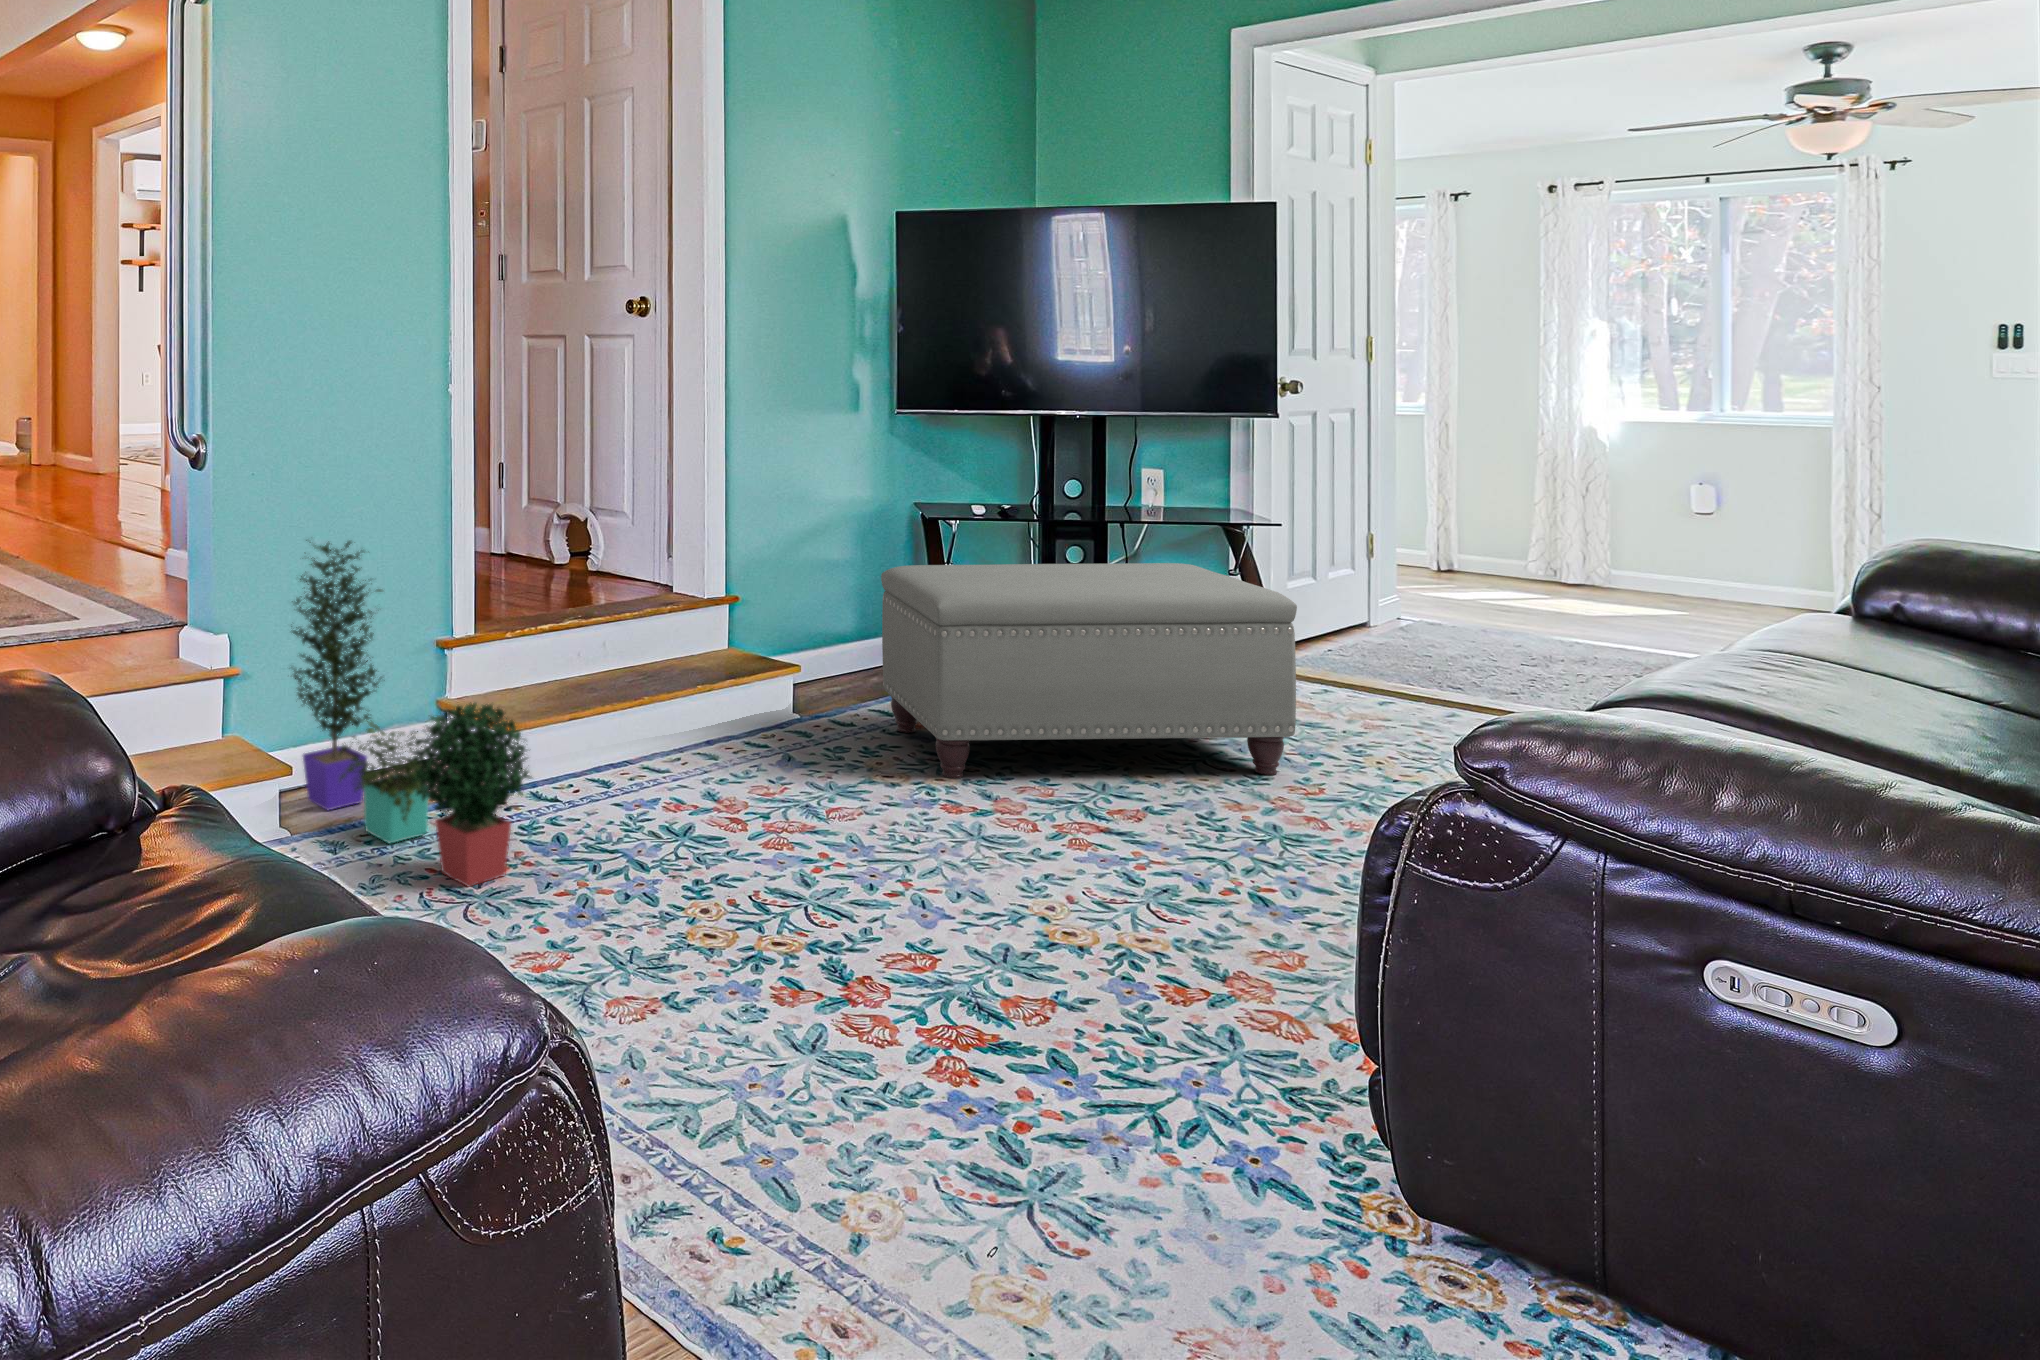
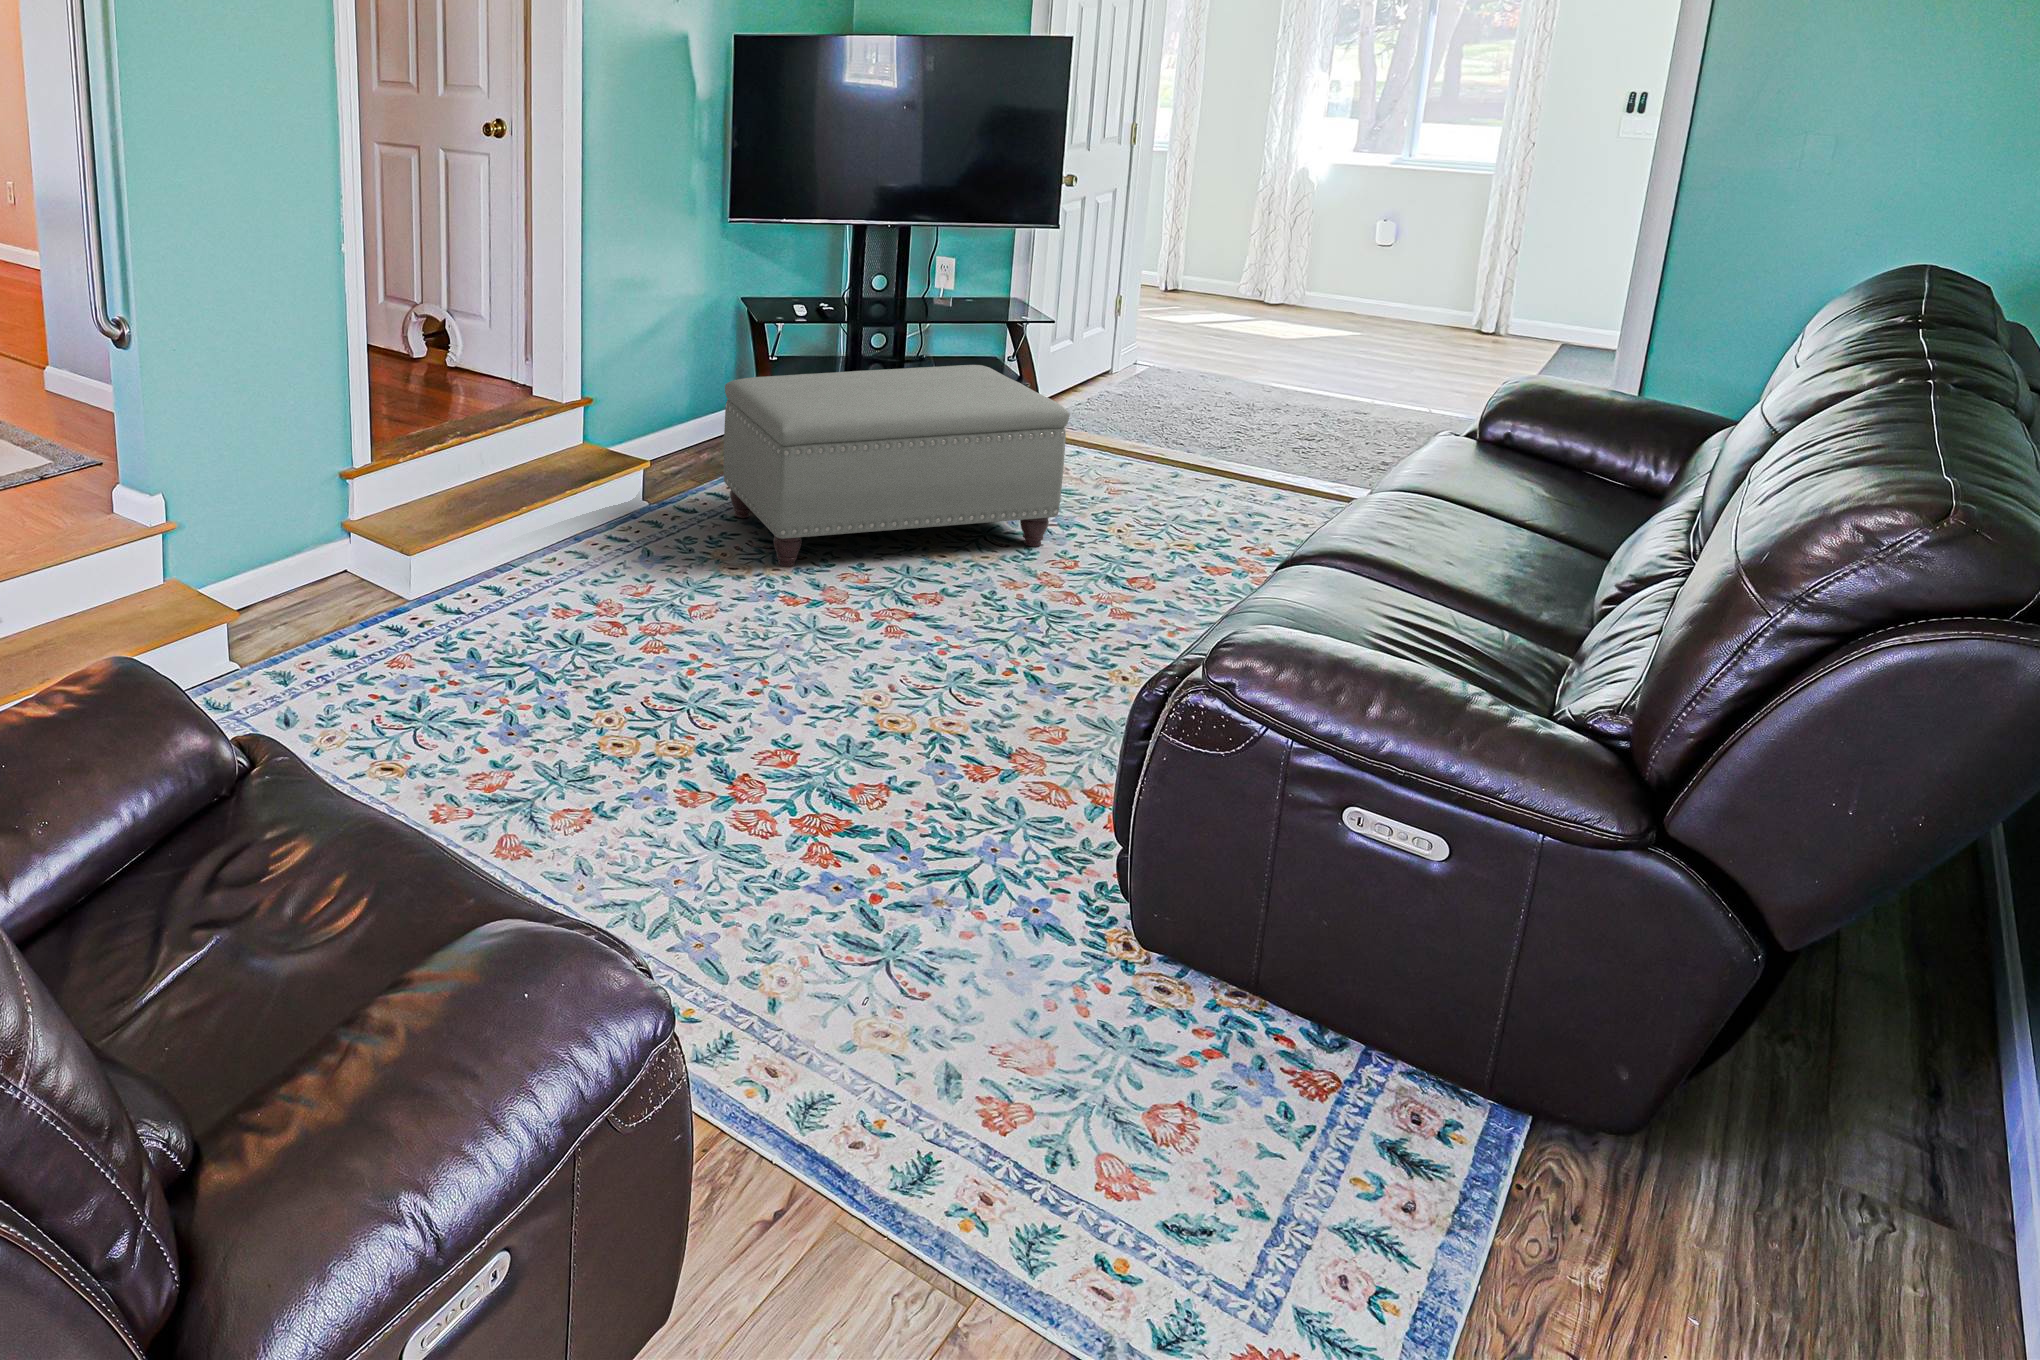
potted plant: present [291,540,531,887] -> none [214,405,459,715]

